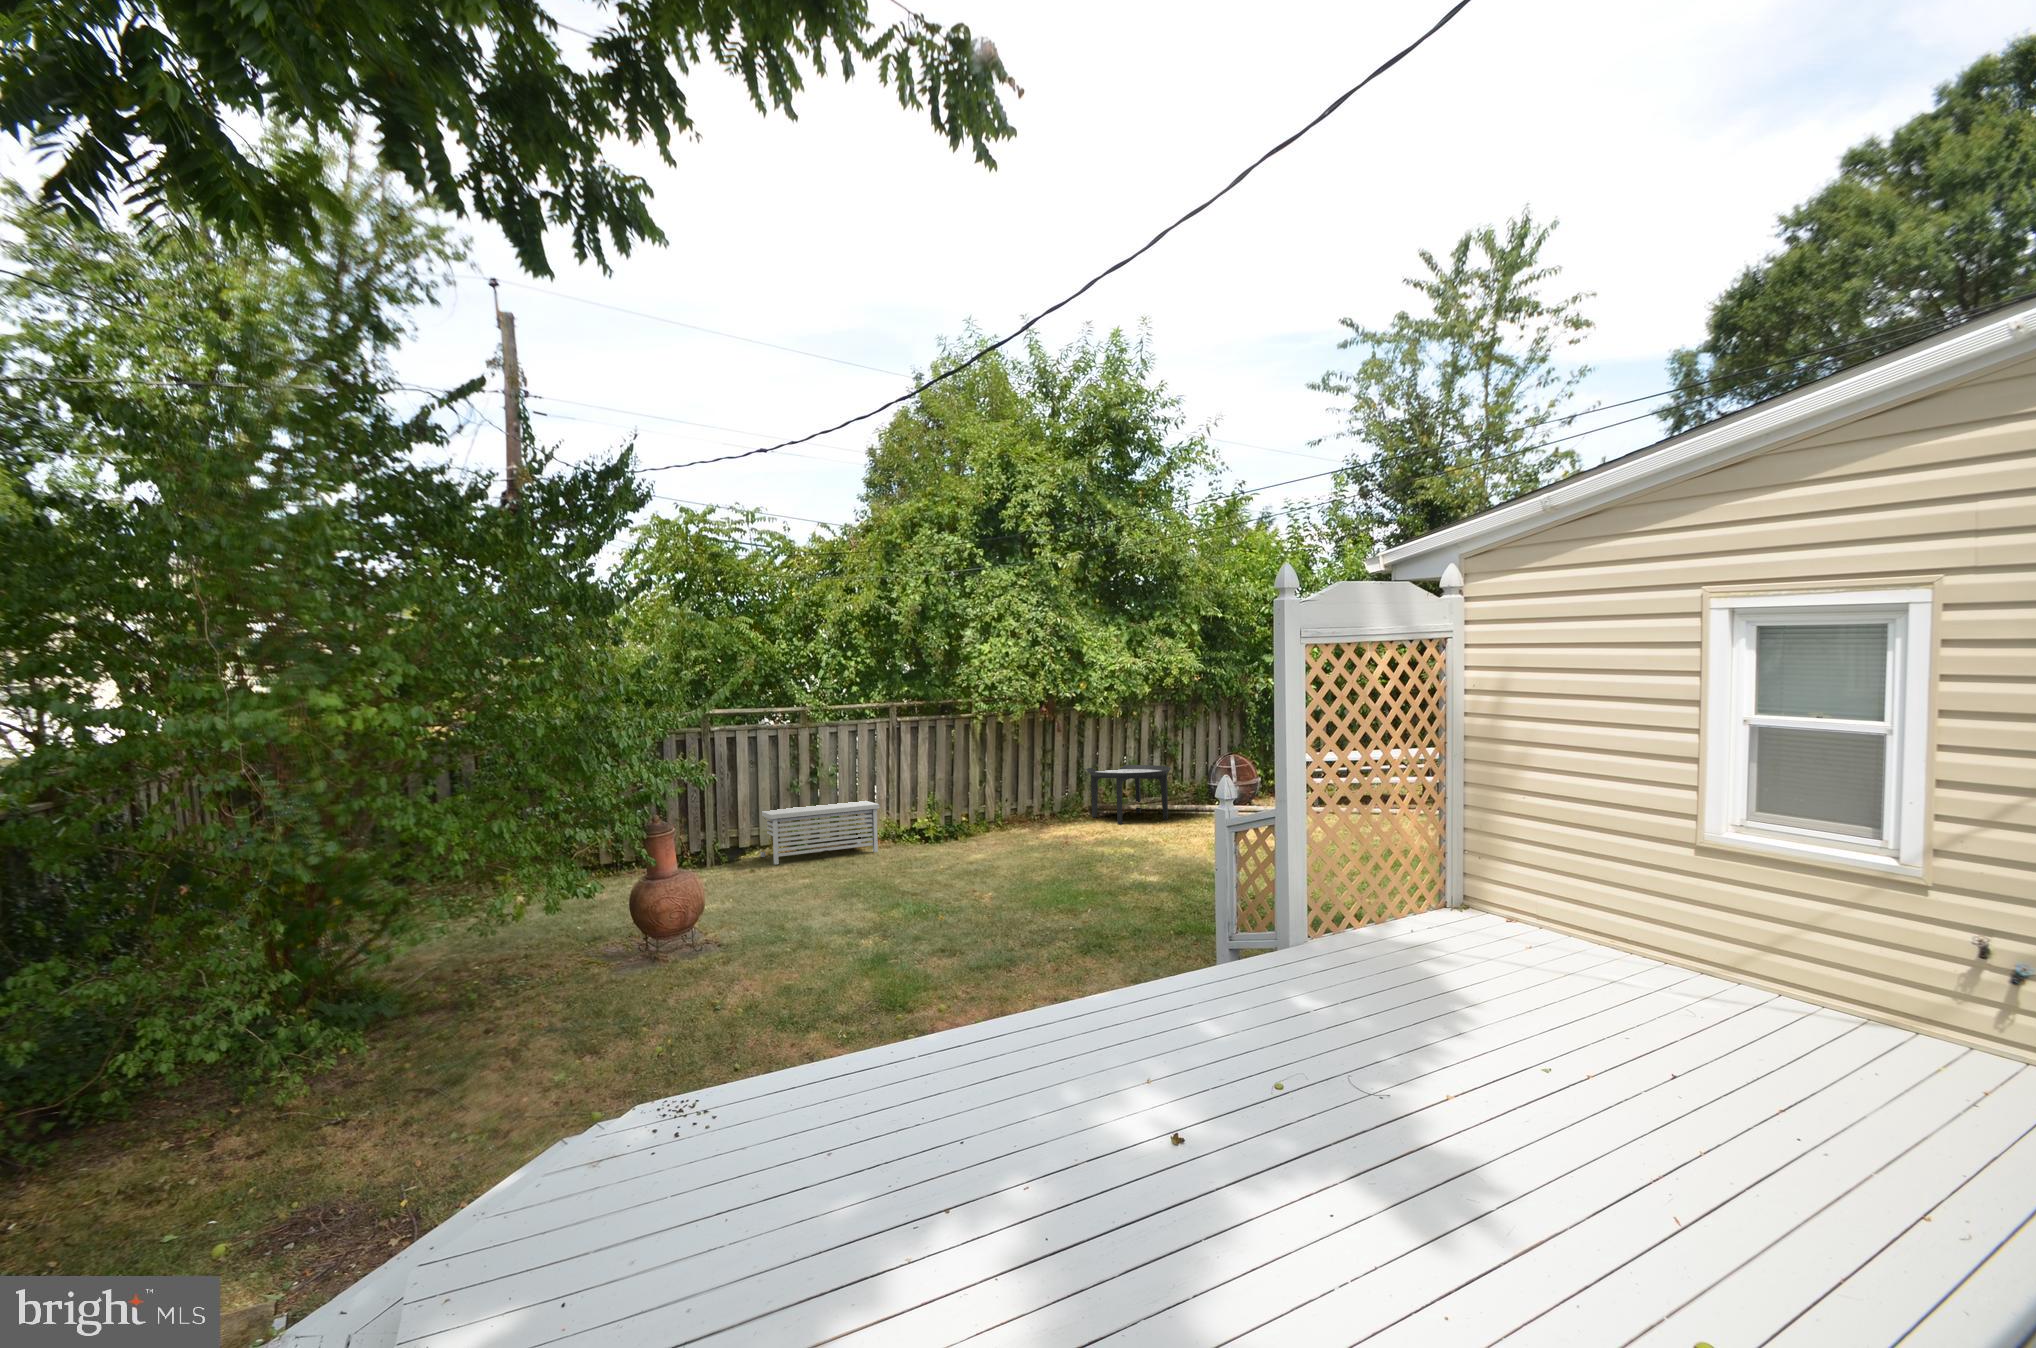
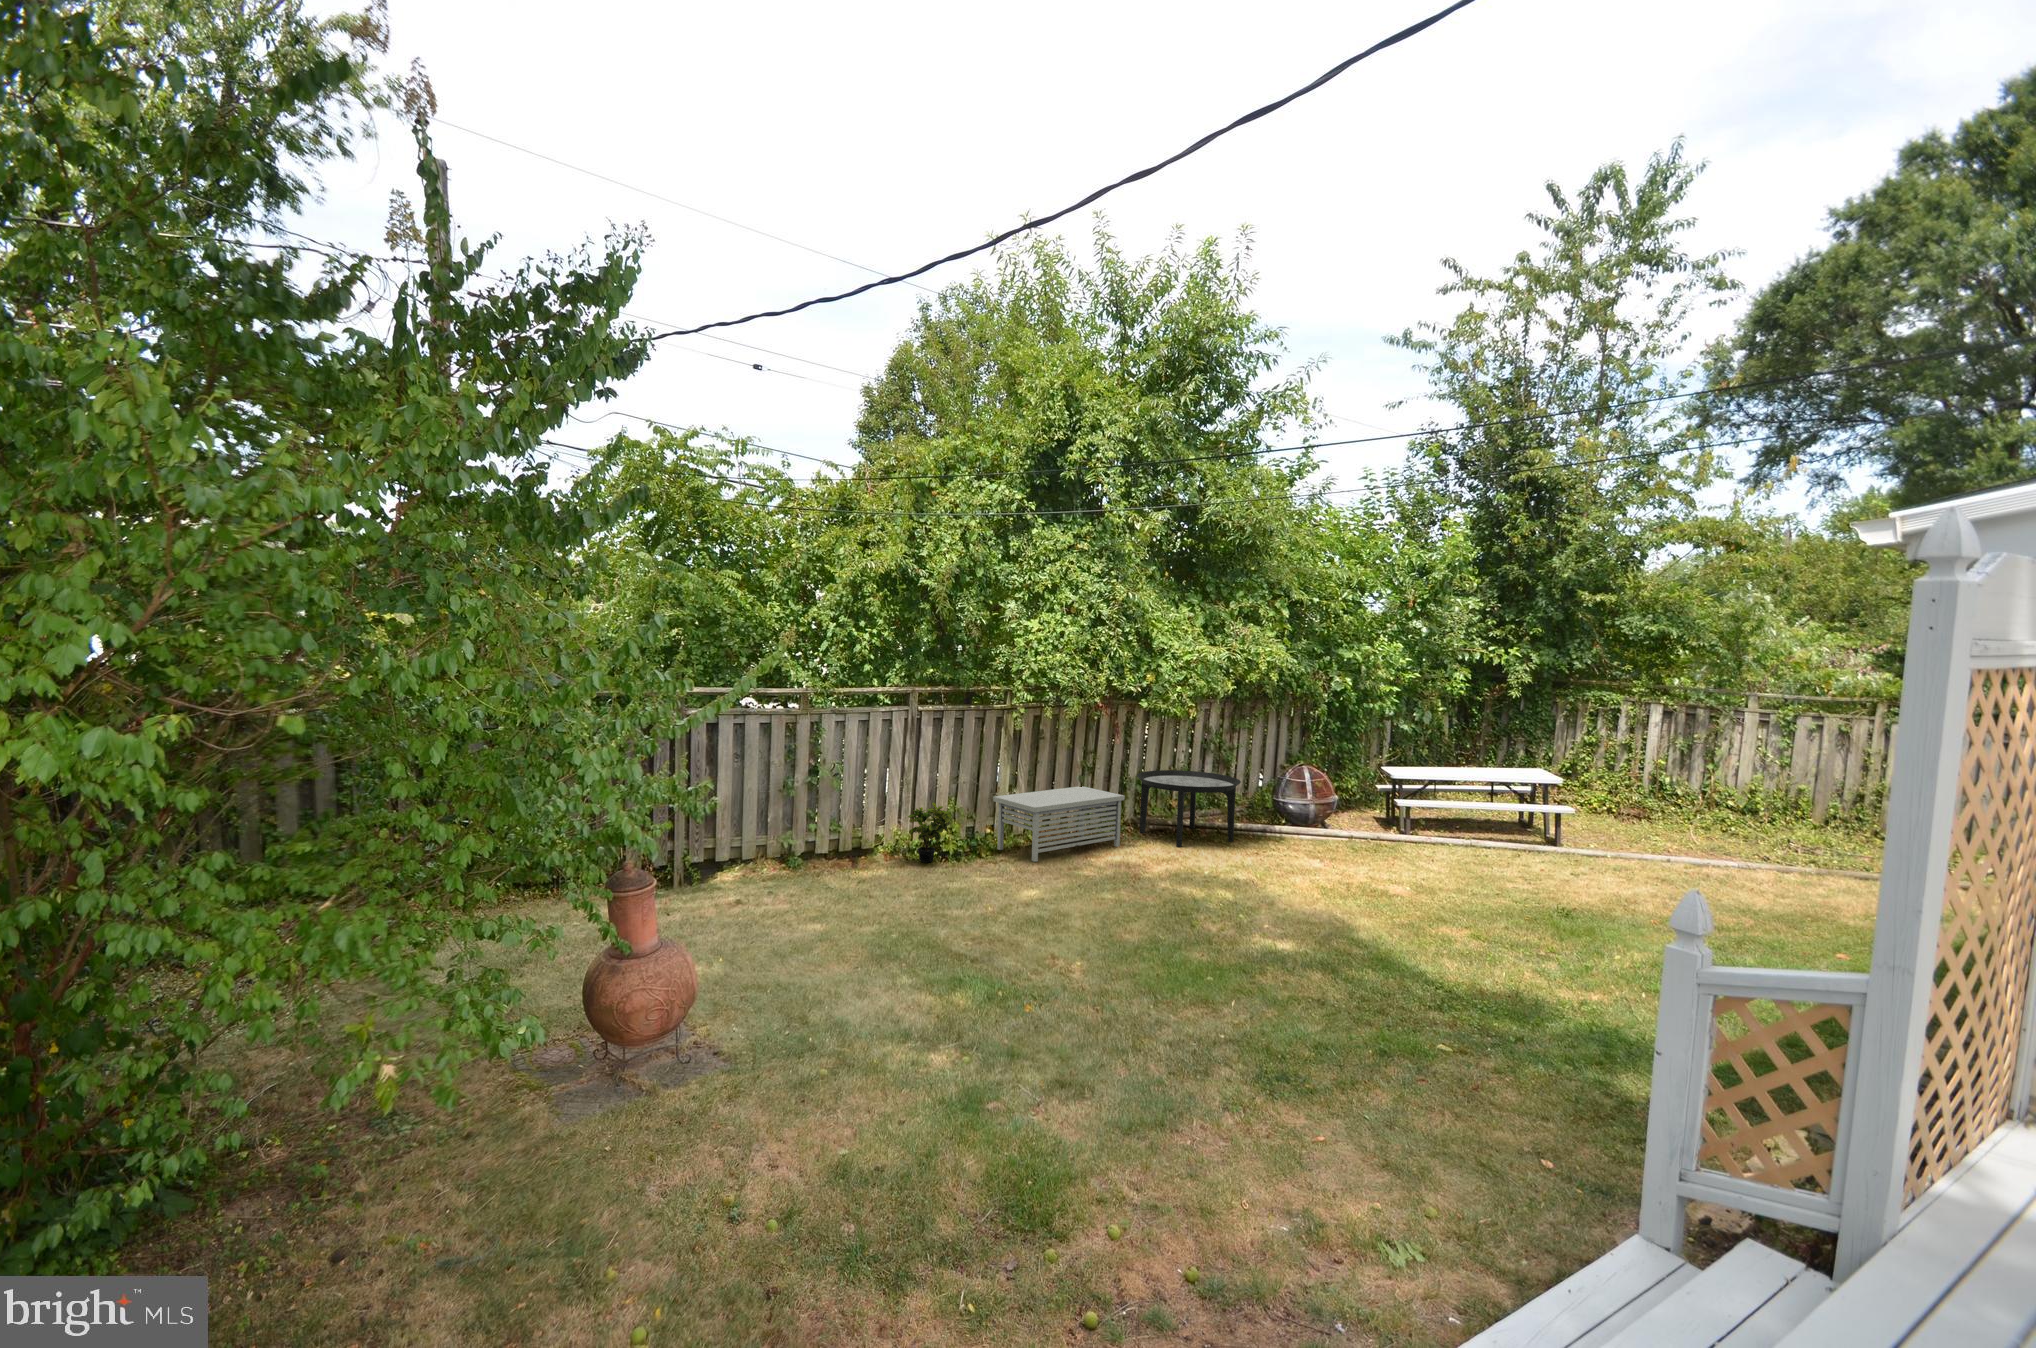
potted plant: none [892,794,928,842] -> present [908,803,952,862]
storage bench: present [761,801,879,865] -> present [993,786,1125,862]

